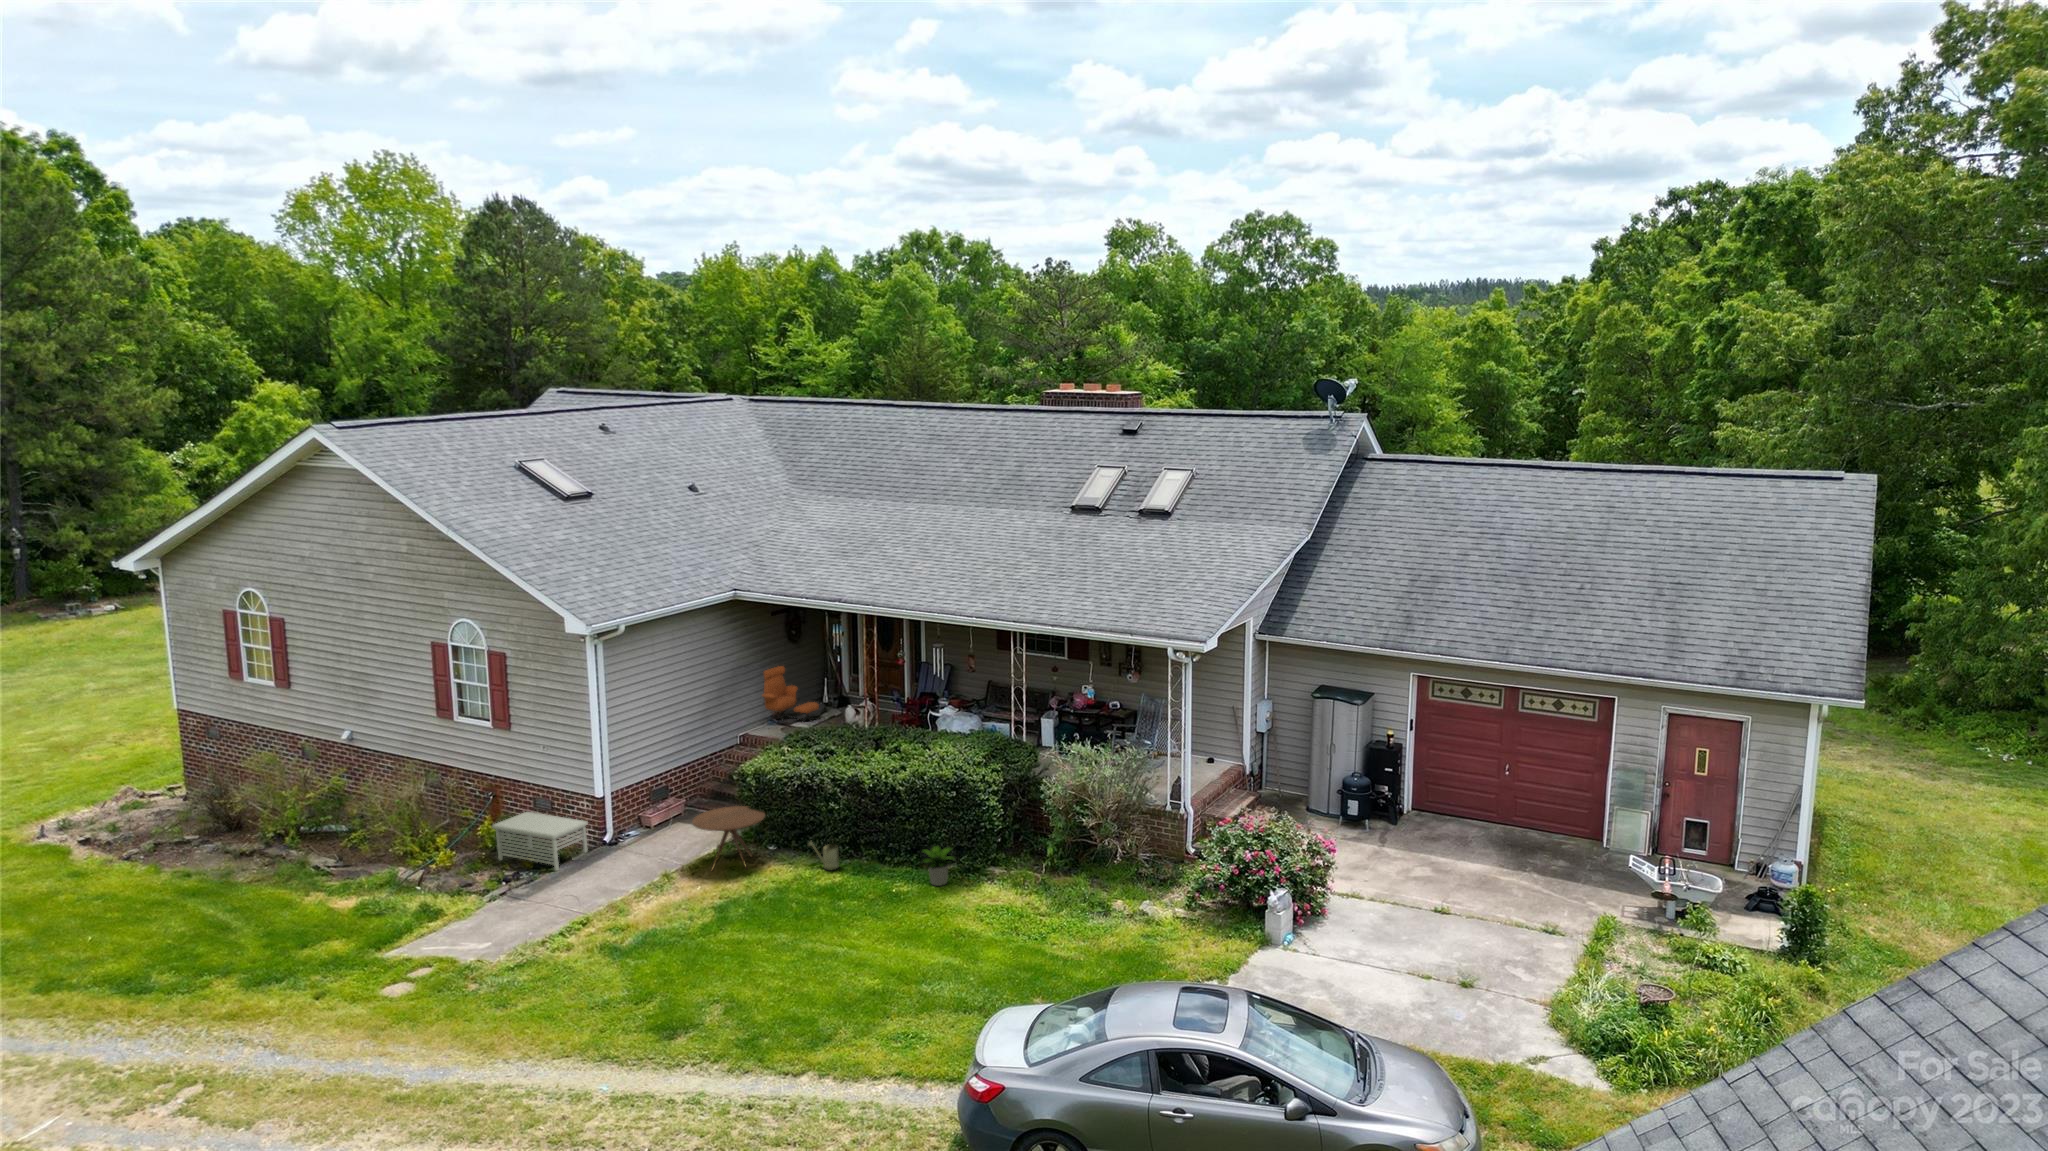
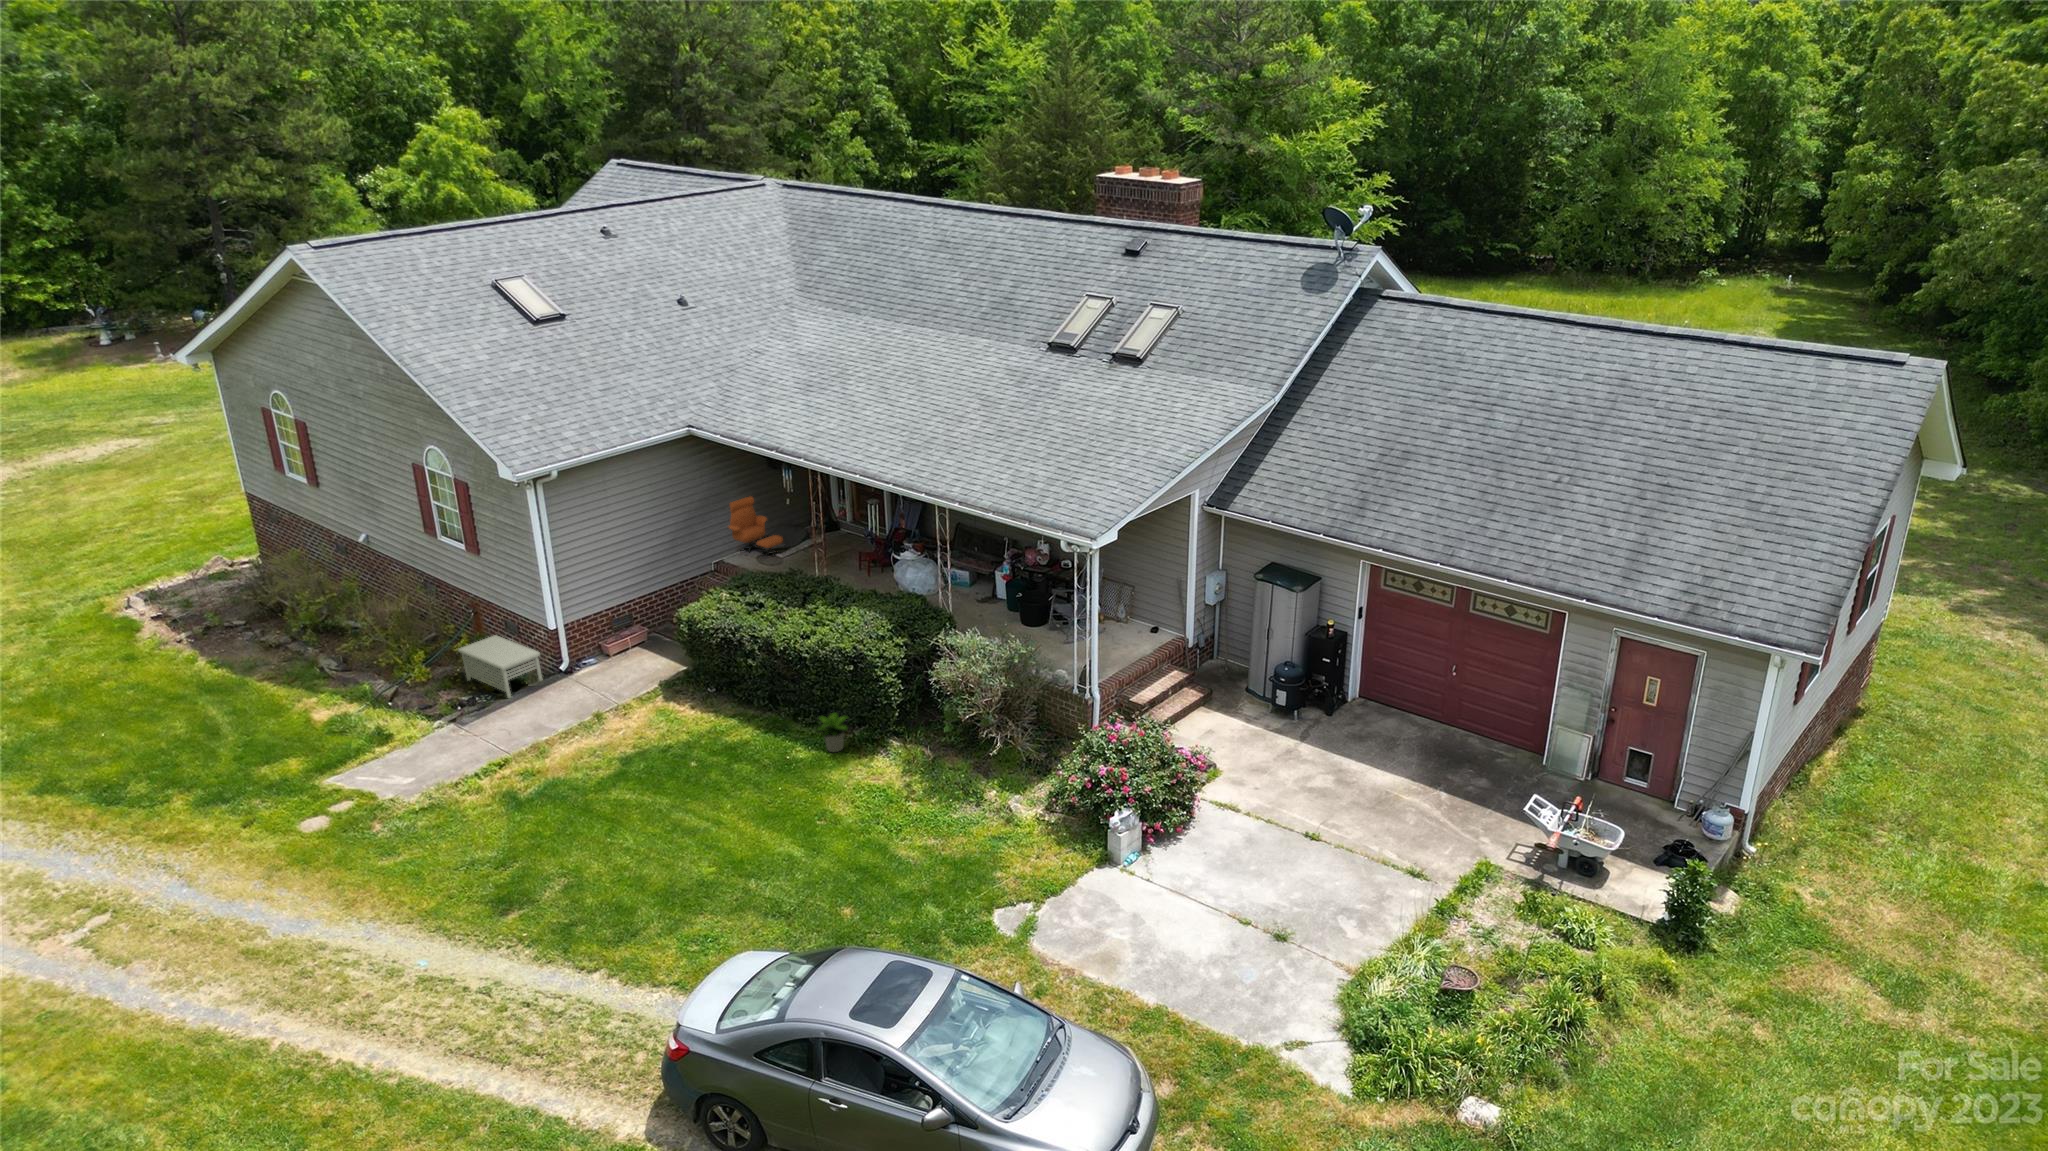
round table: present [692,806,765,870] -> none [621,649,692,714]
watering can: present [808,841,839,871] -> none [725,691,755,723]

